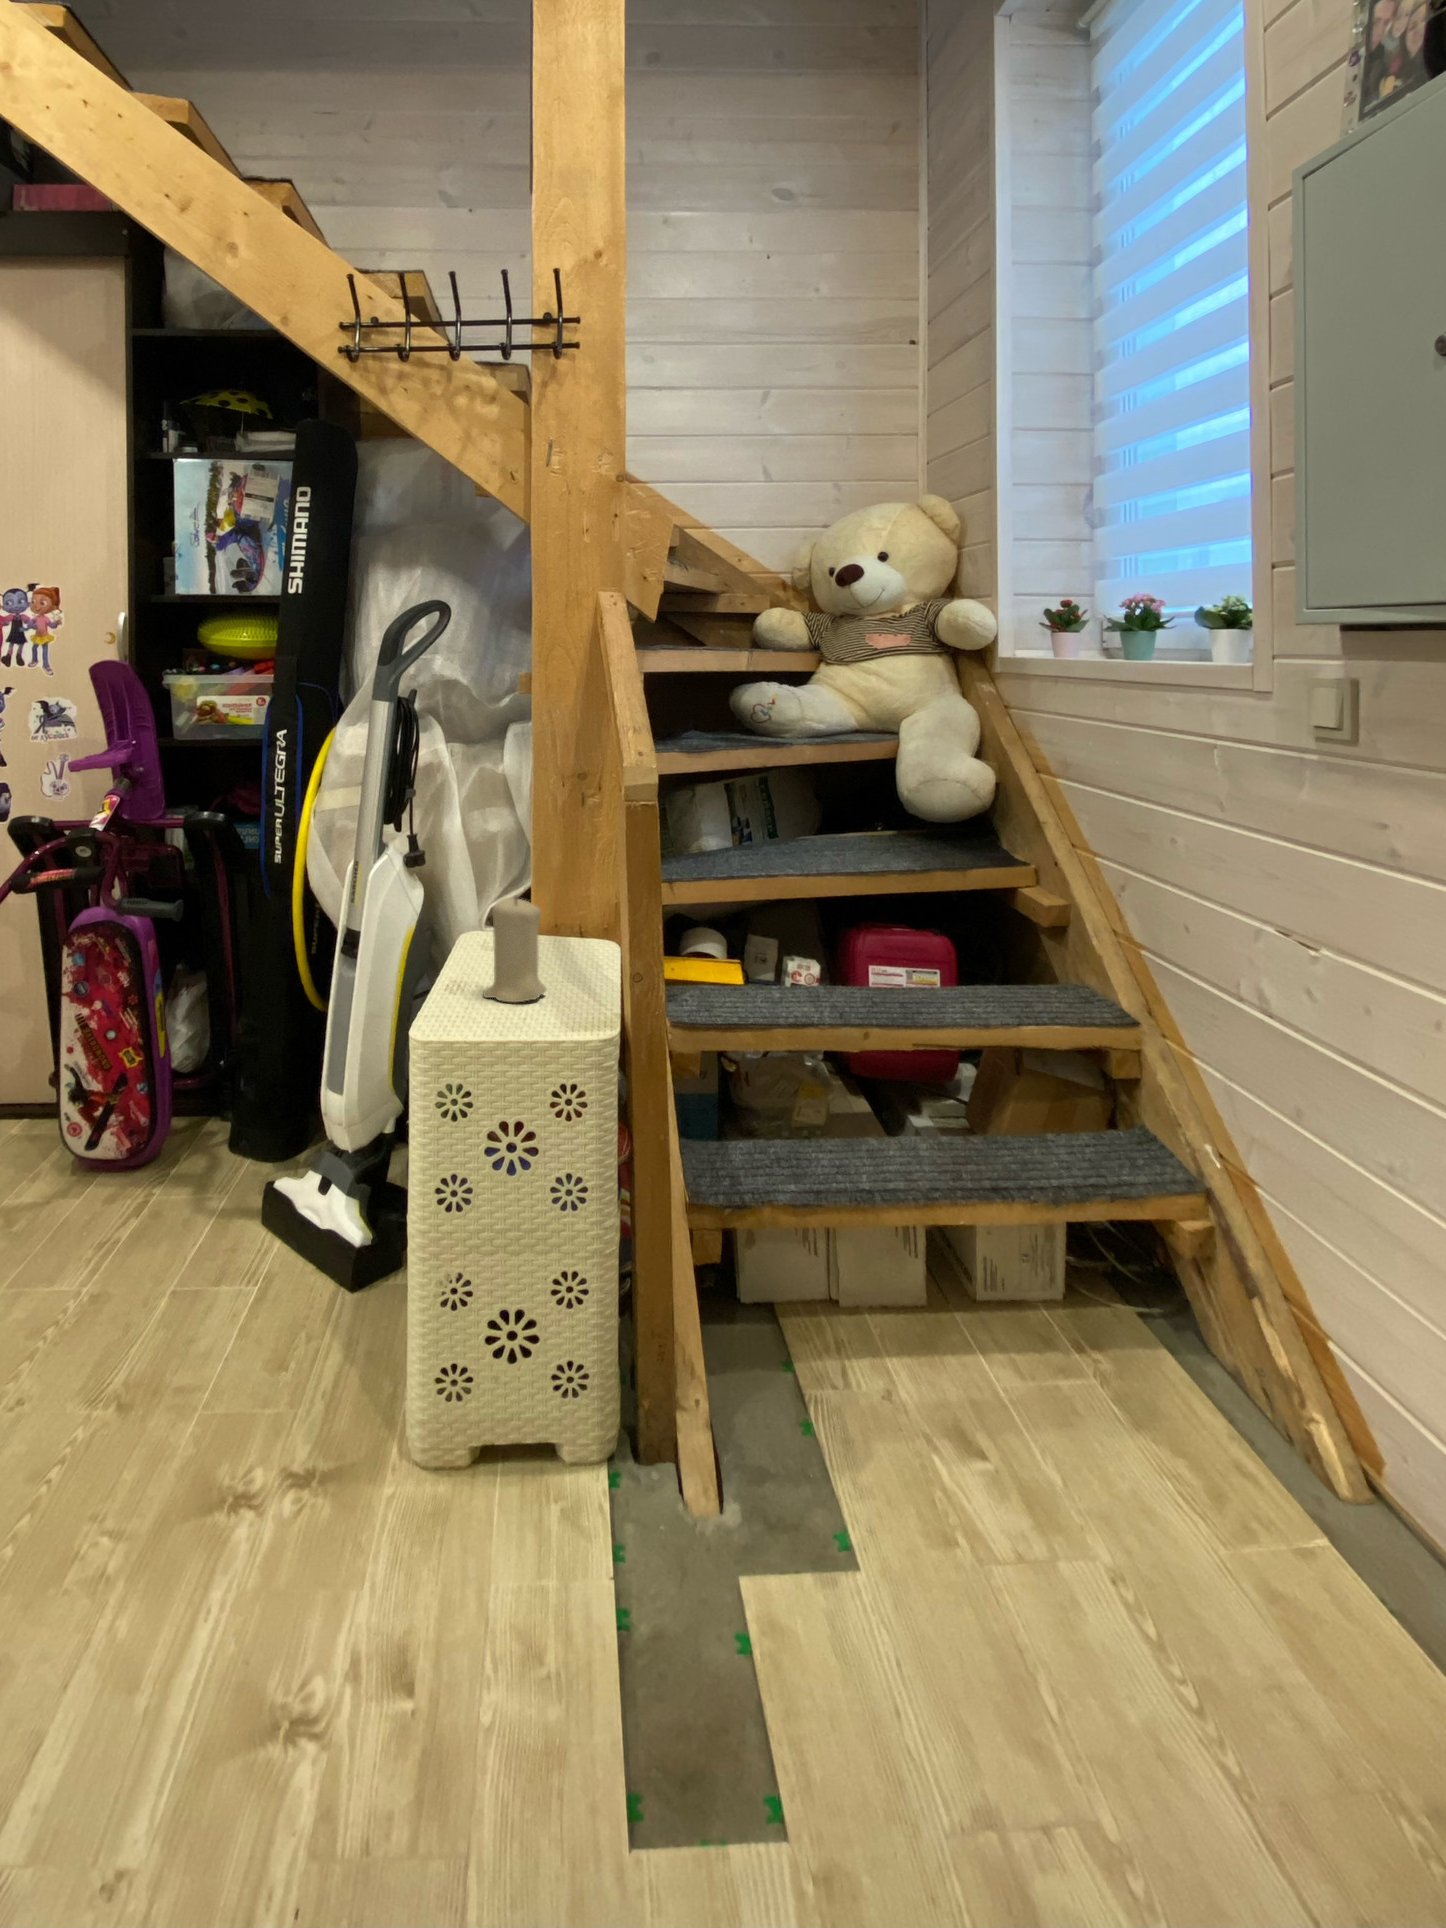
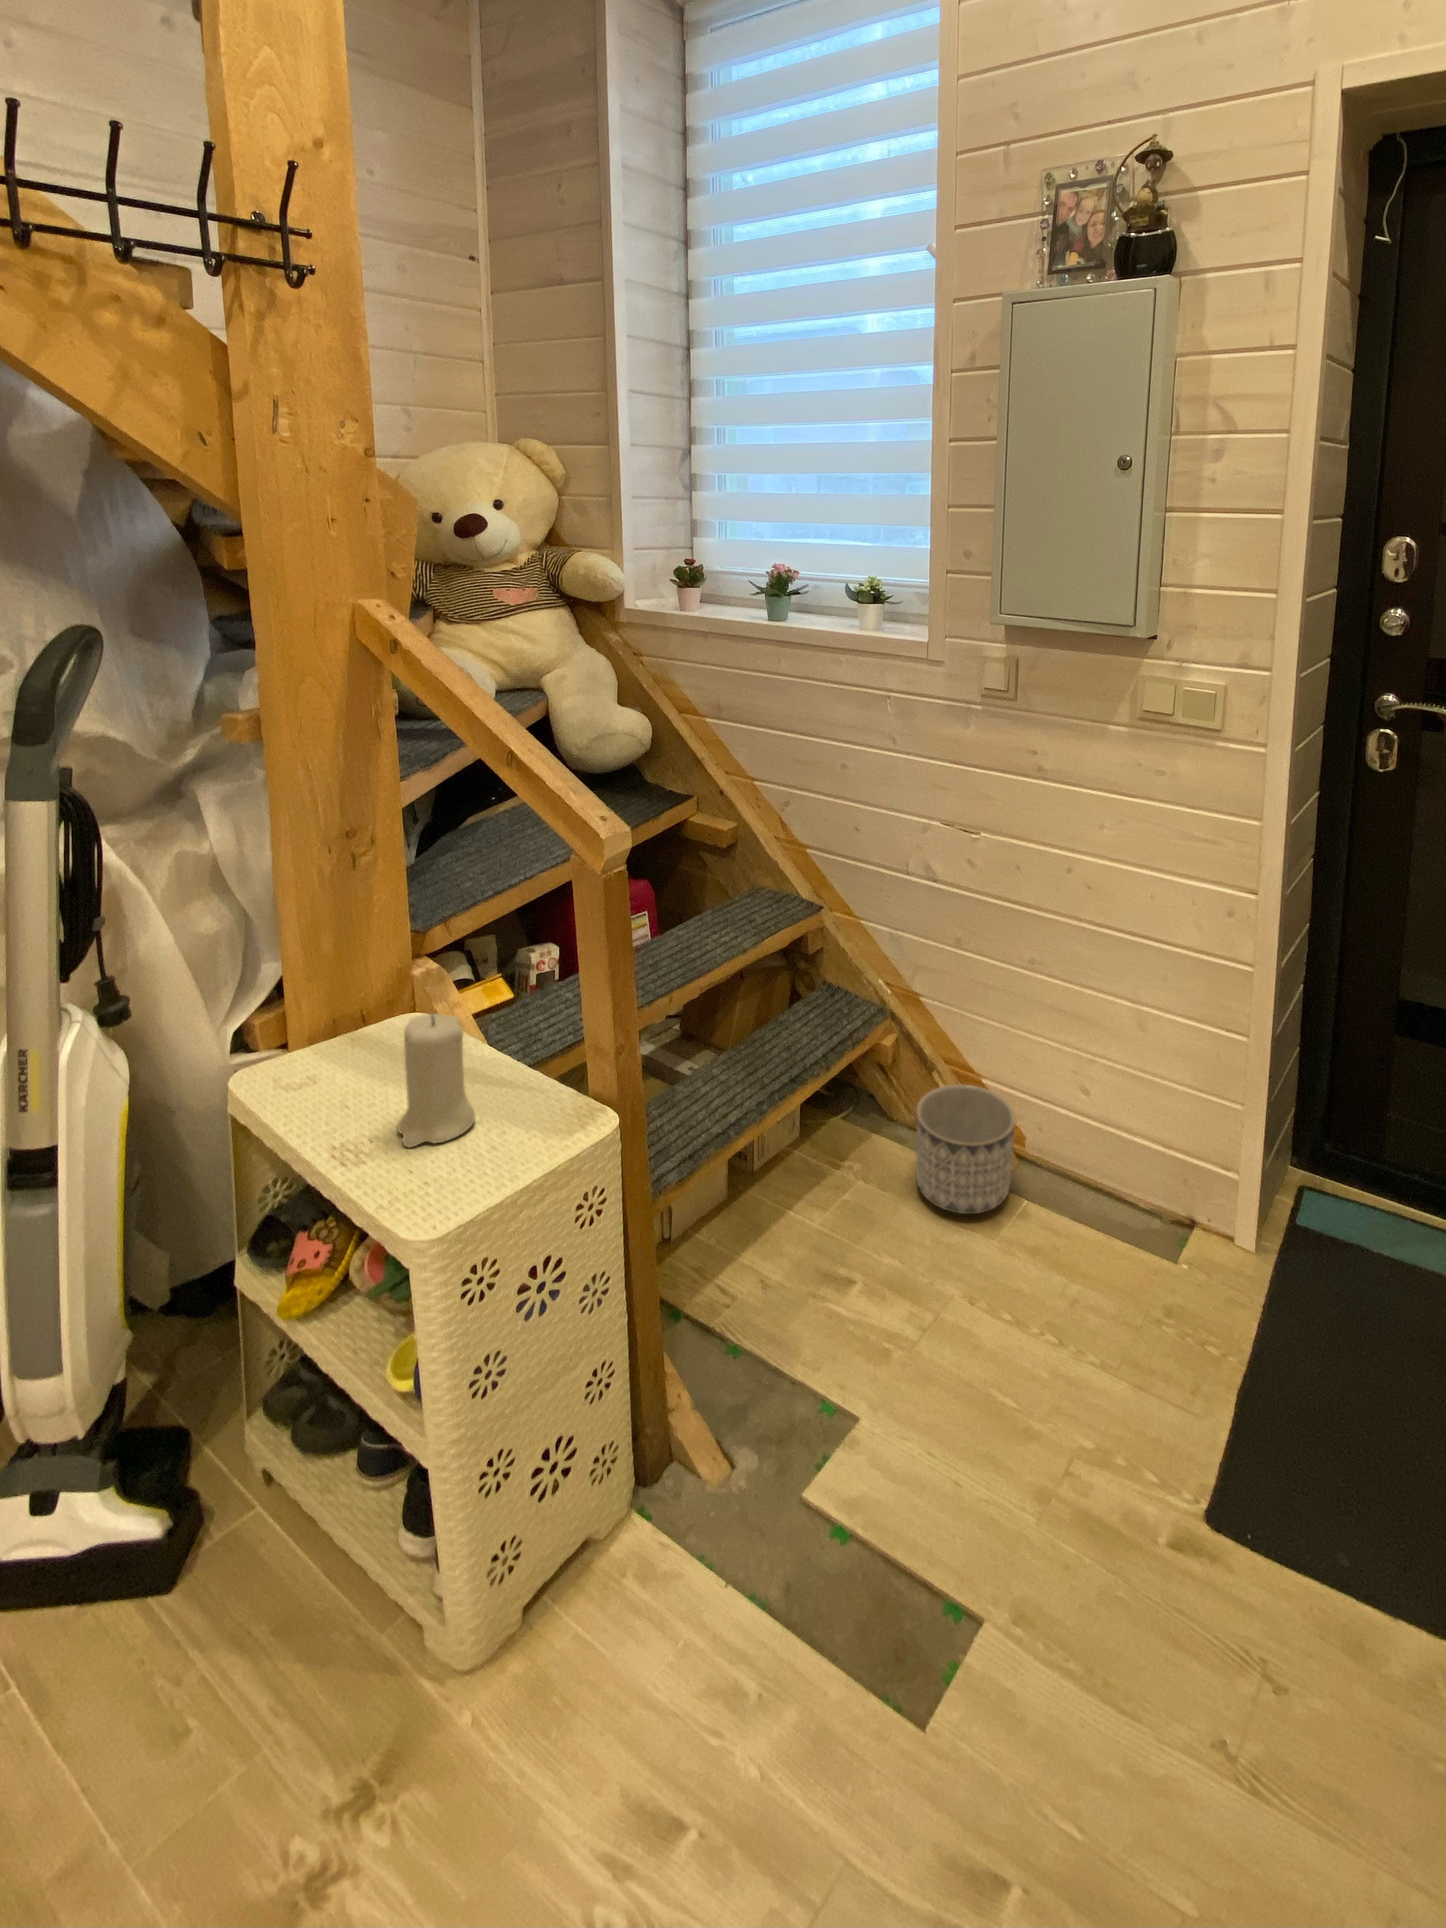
planter: none [1155,1309,1327,1521] -> present [916,1084,1015,1214]

